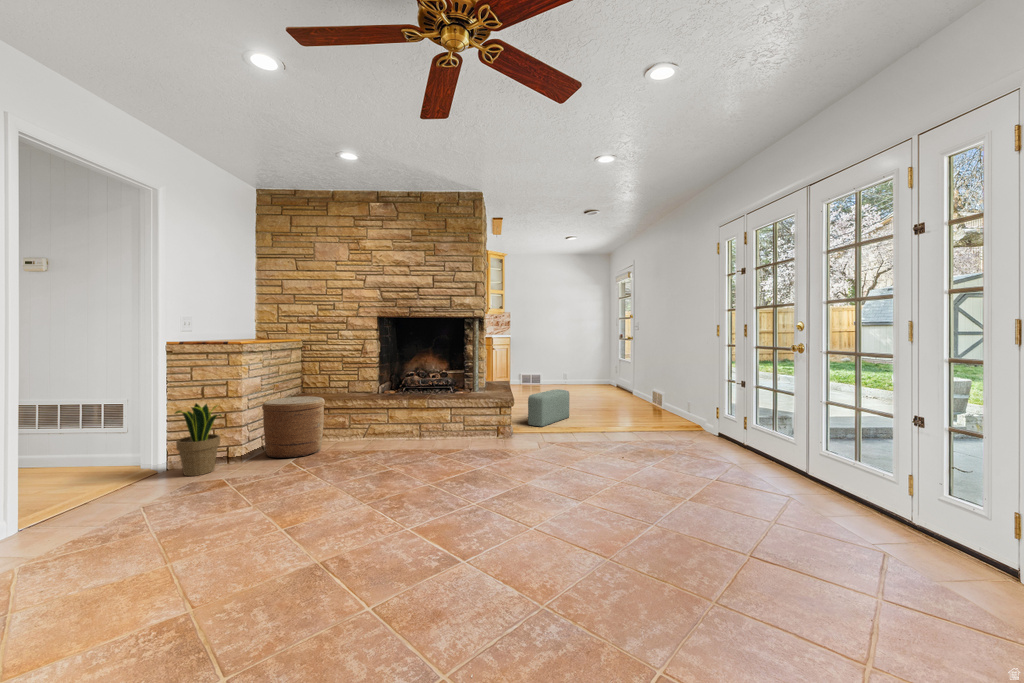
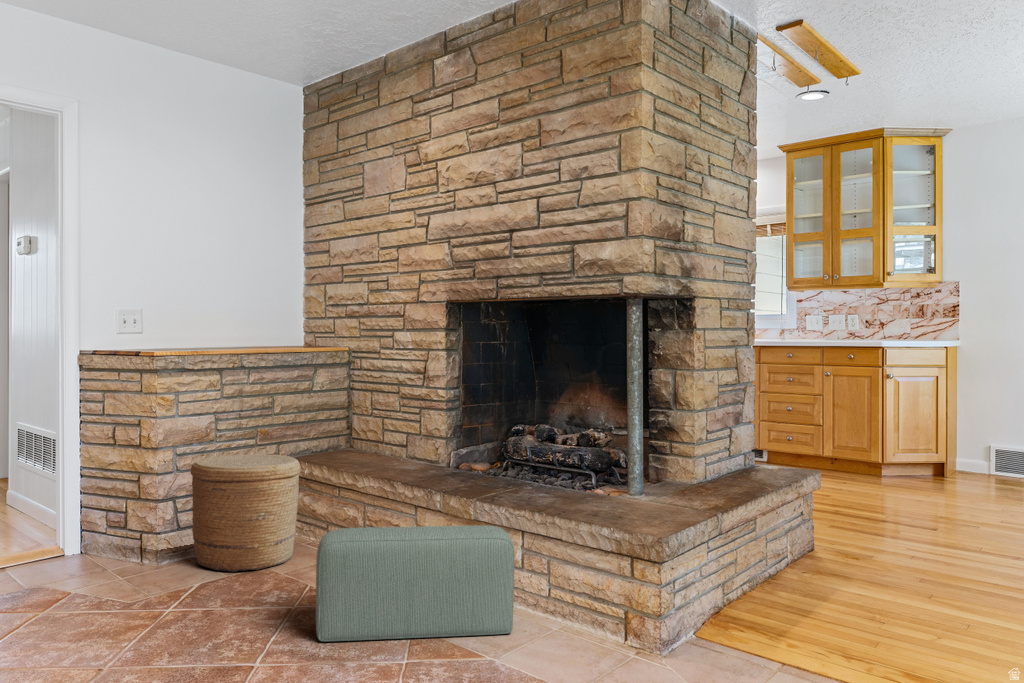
pouf: present [528,389,569,427] -> present [316,525,515,642]
potted plant: present [175,403,222,476] -> none [51,445,135,566]

